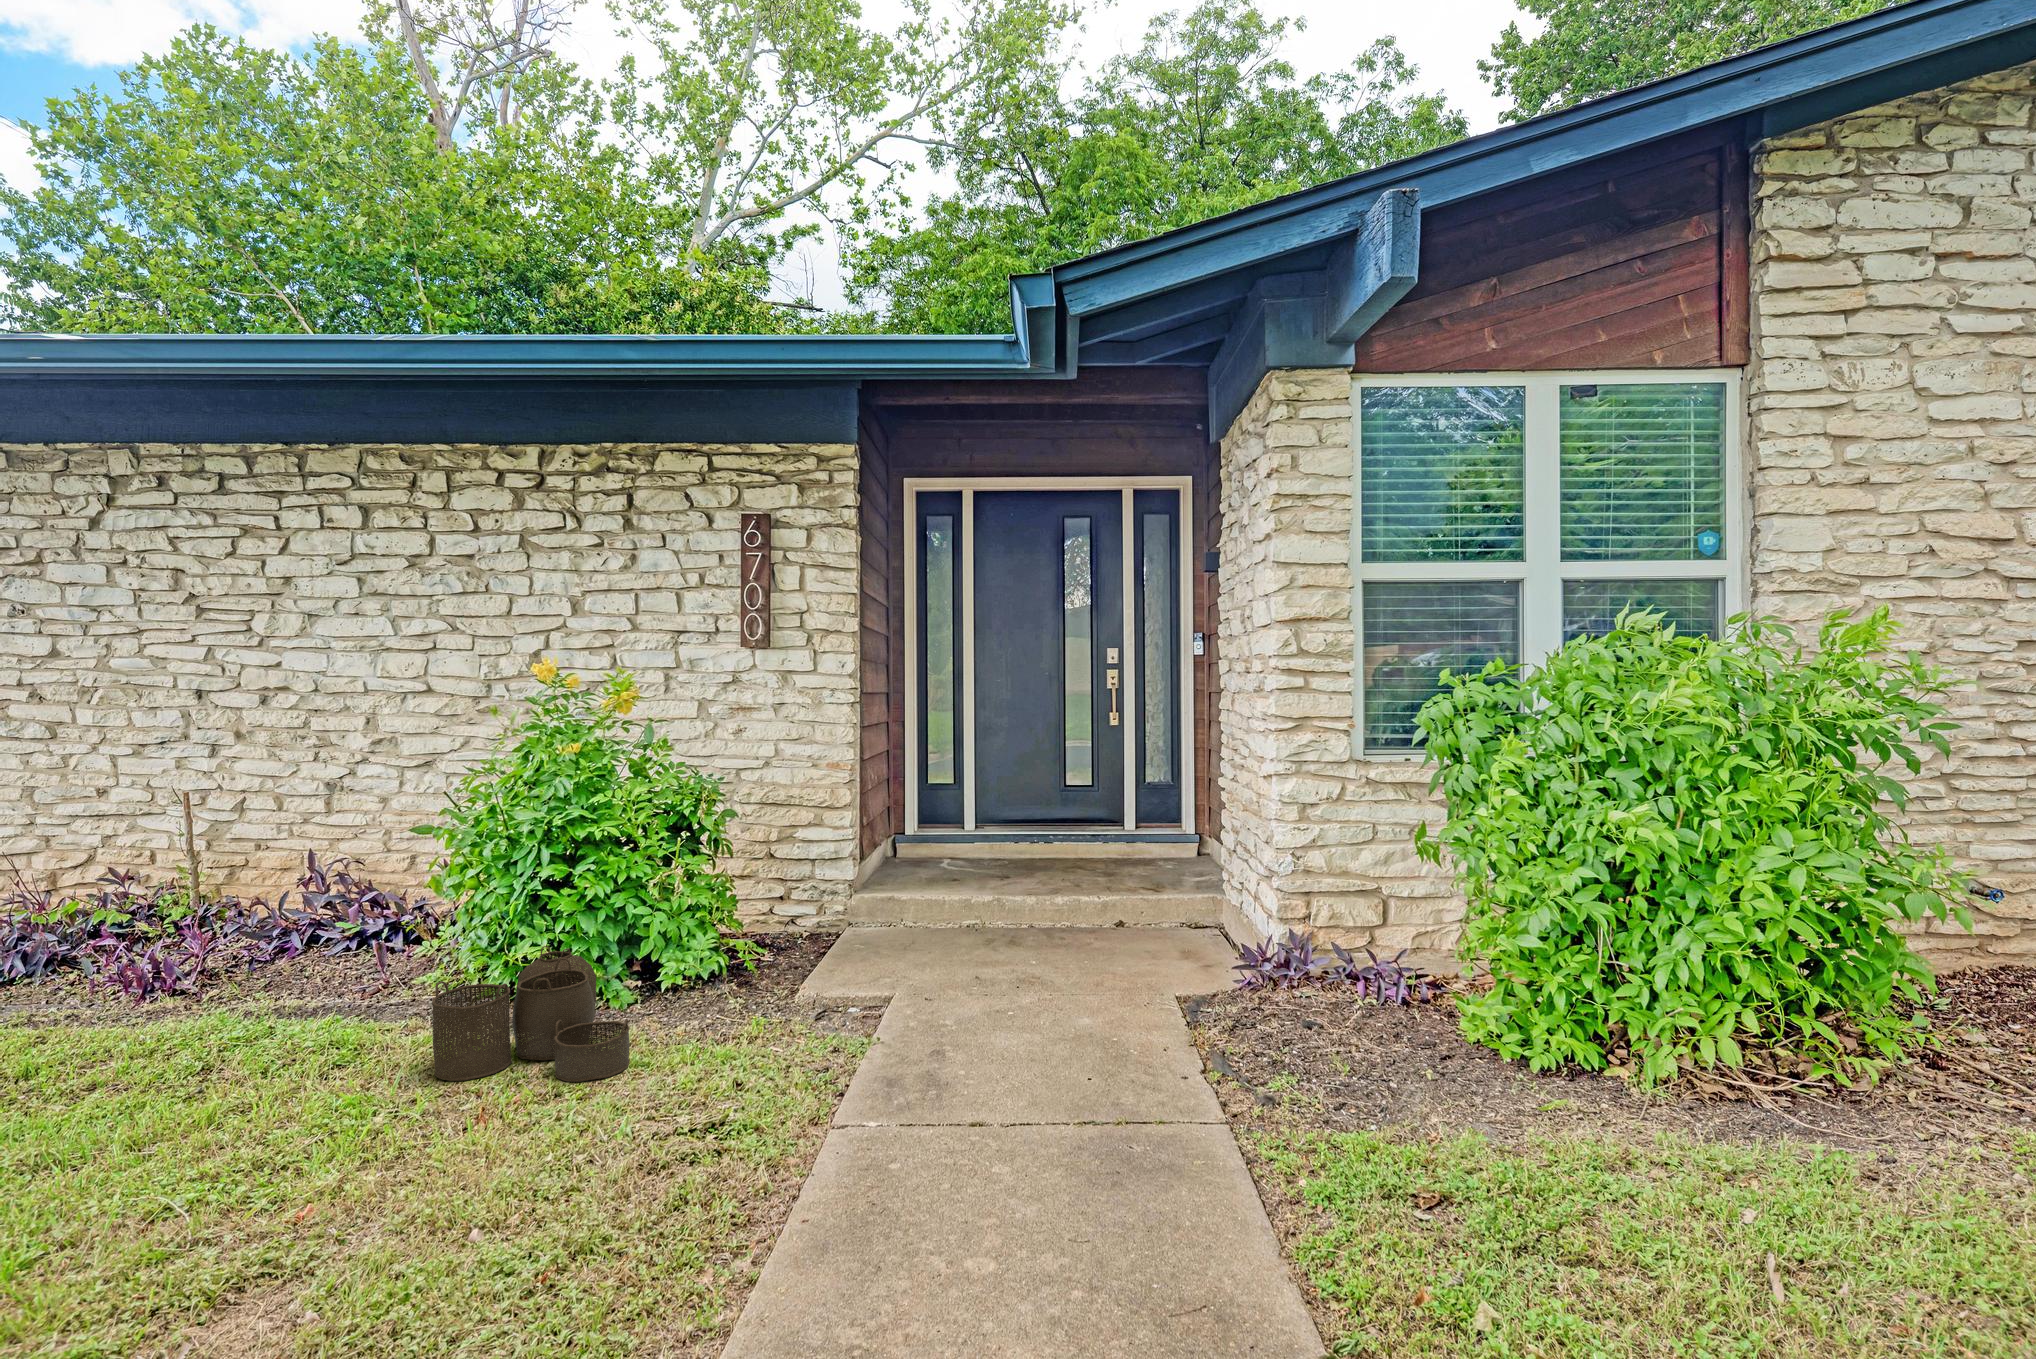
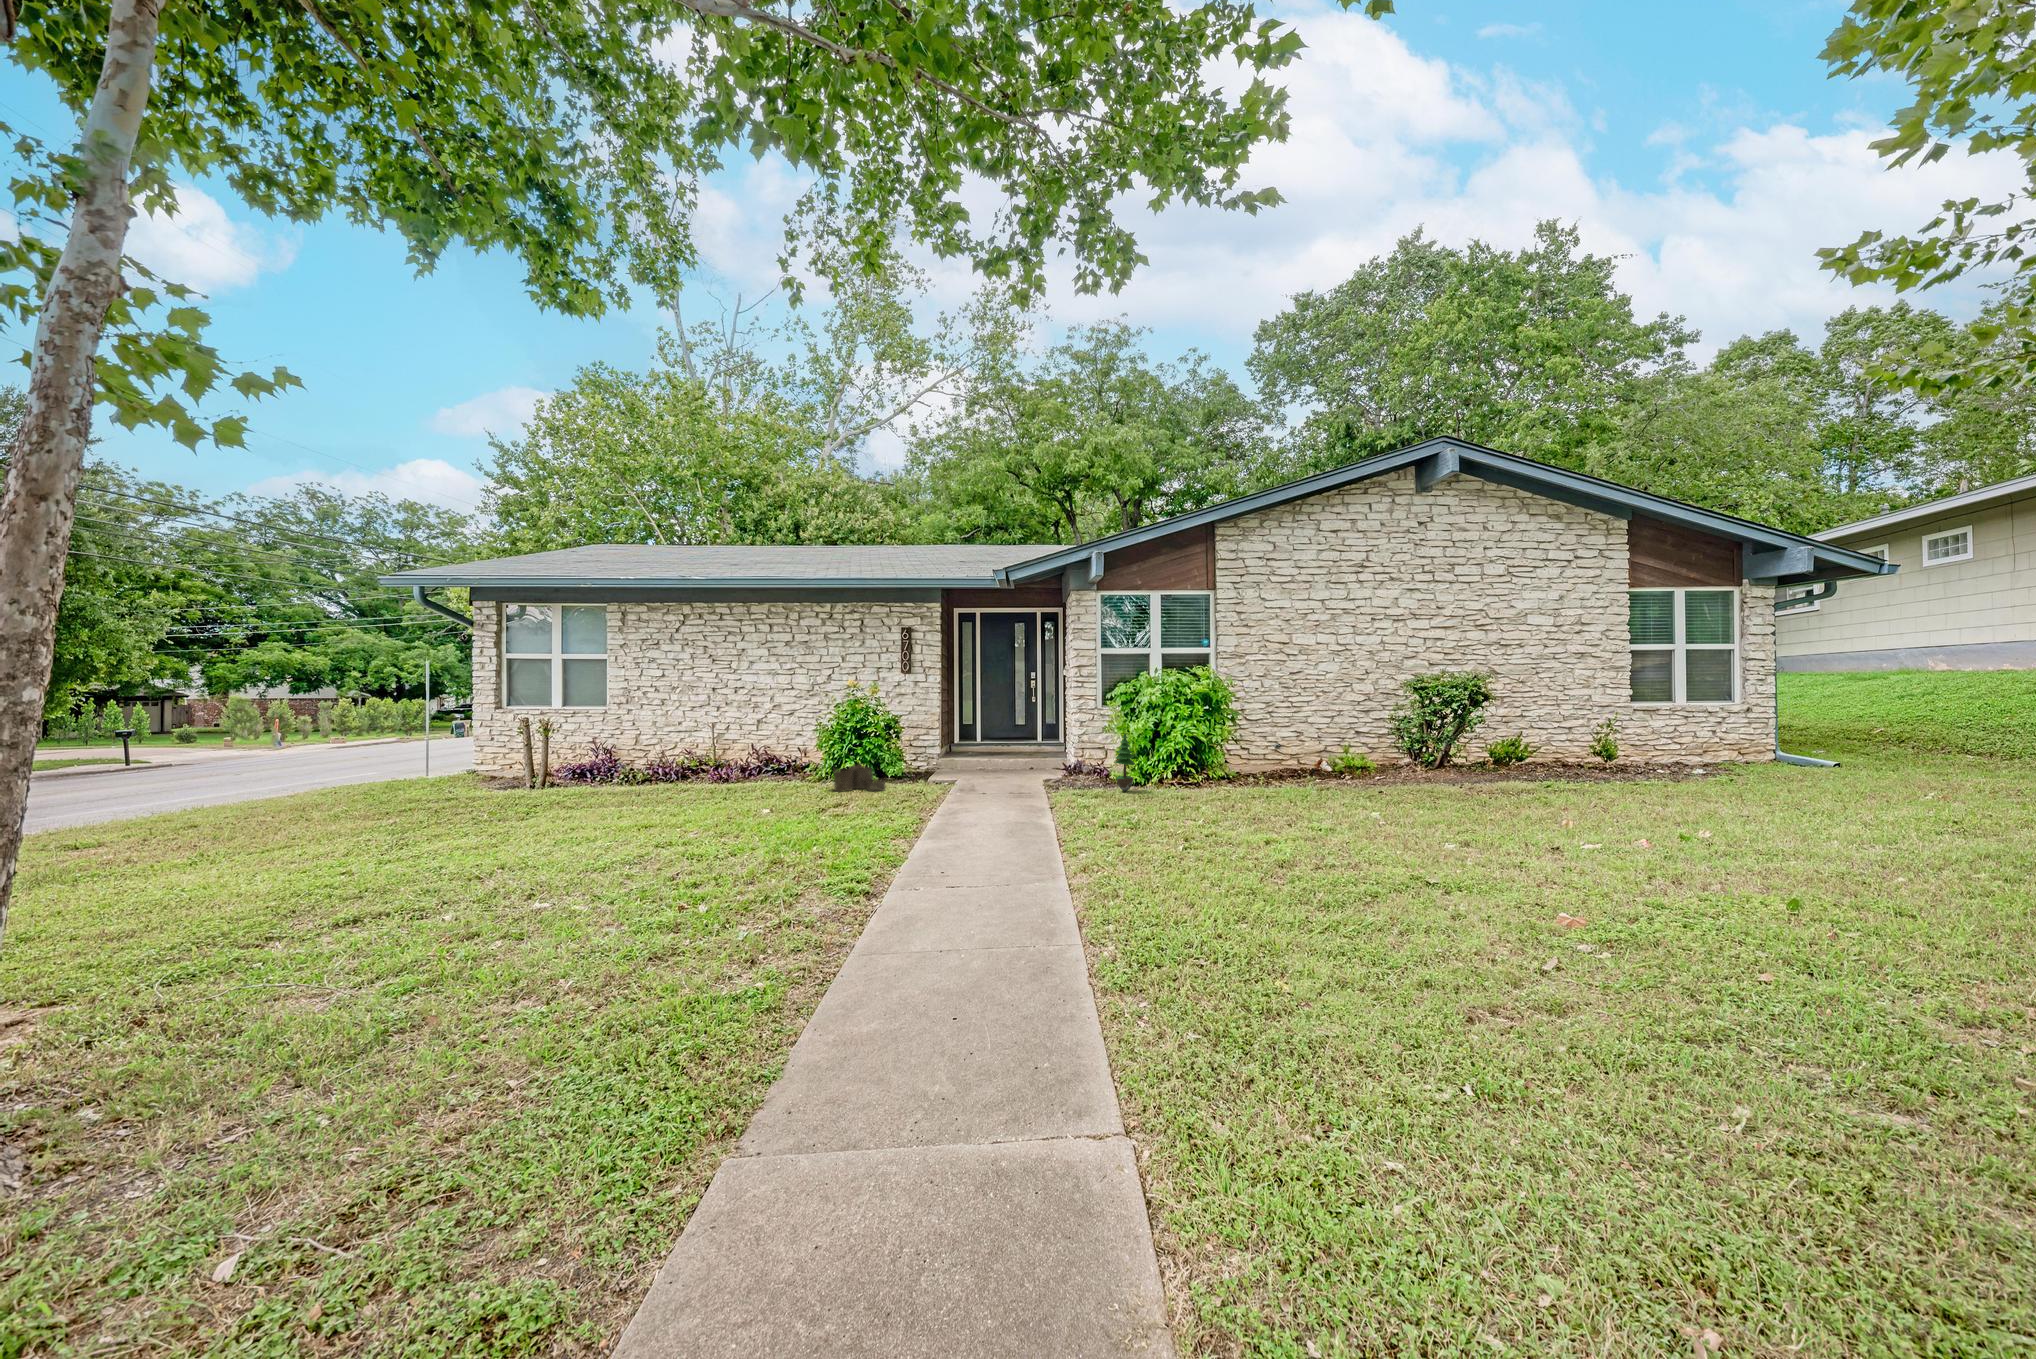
potted tree: none [1502,871,1598,1104] -> present [1115,734,1135,791]

